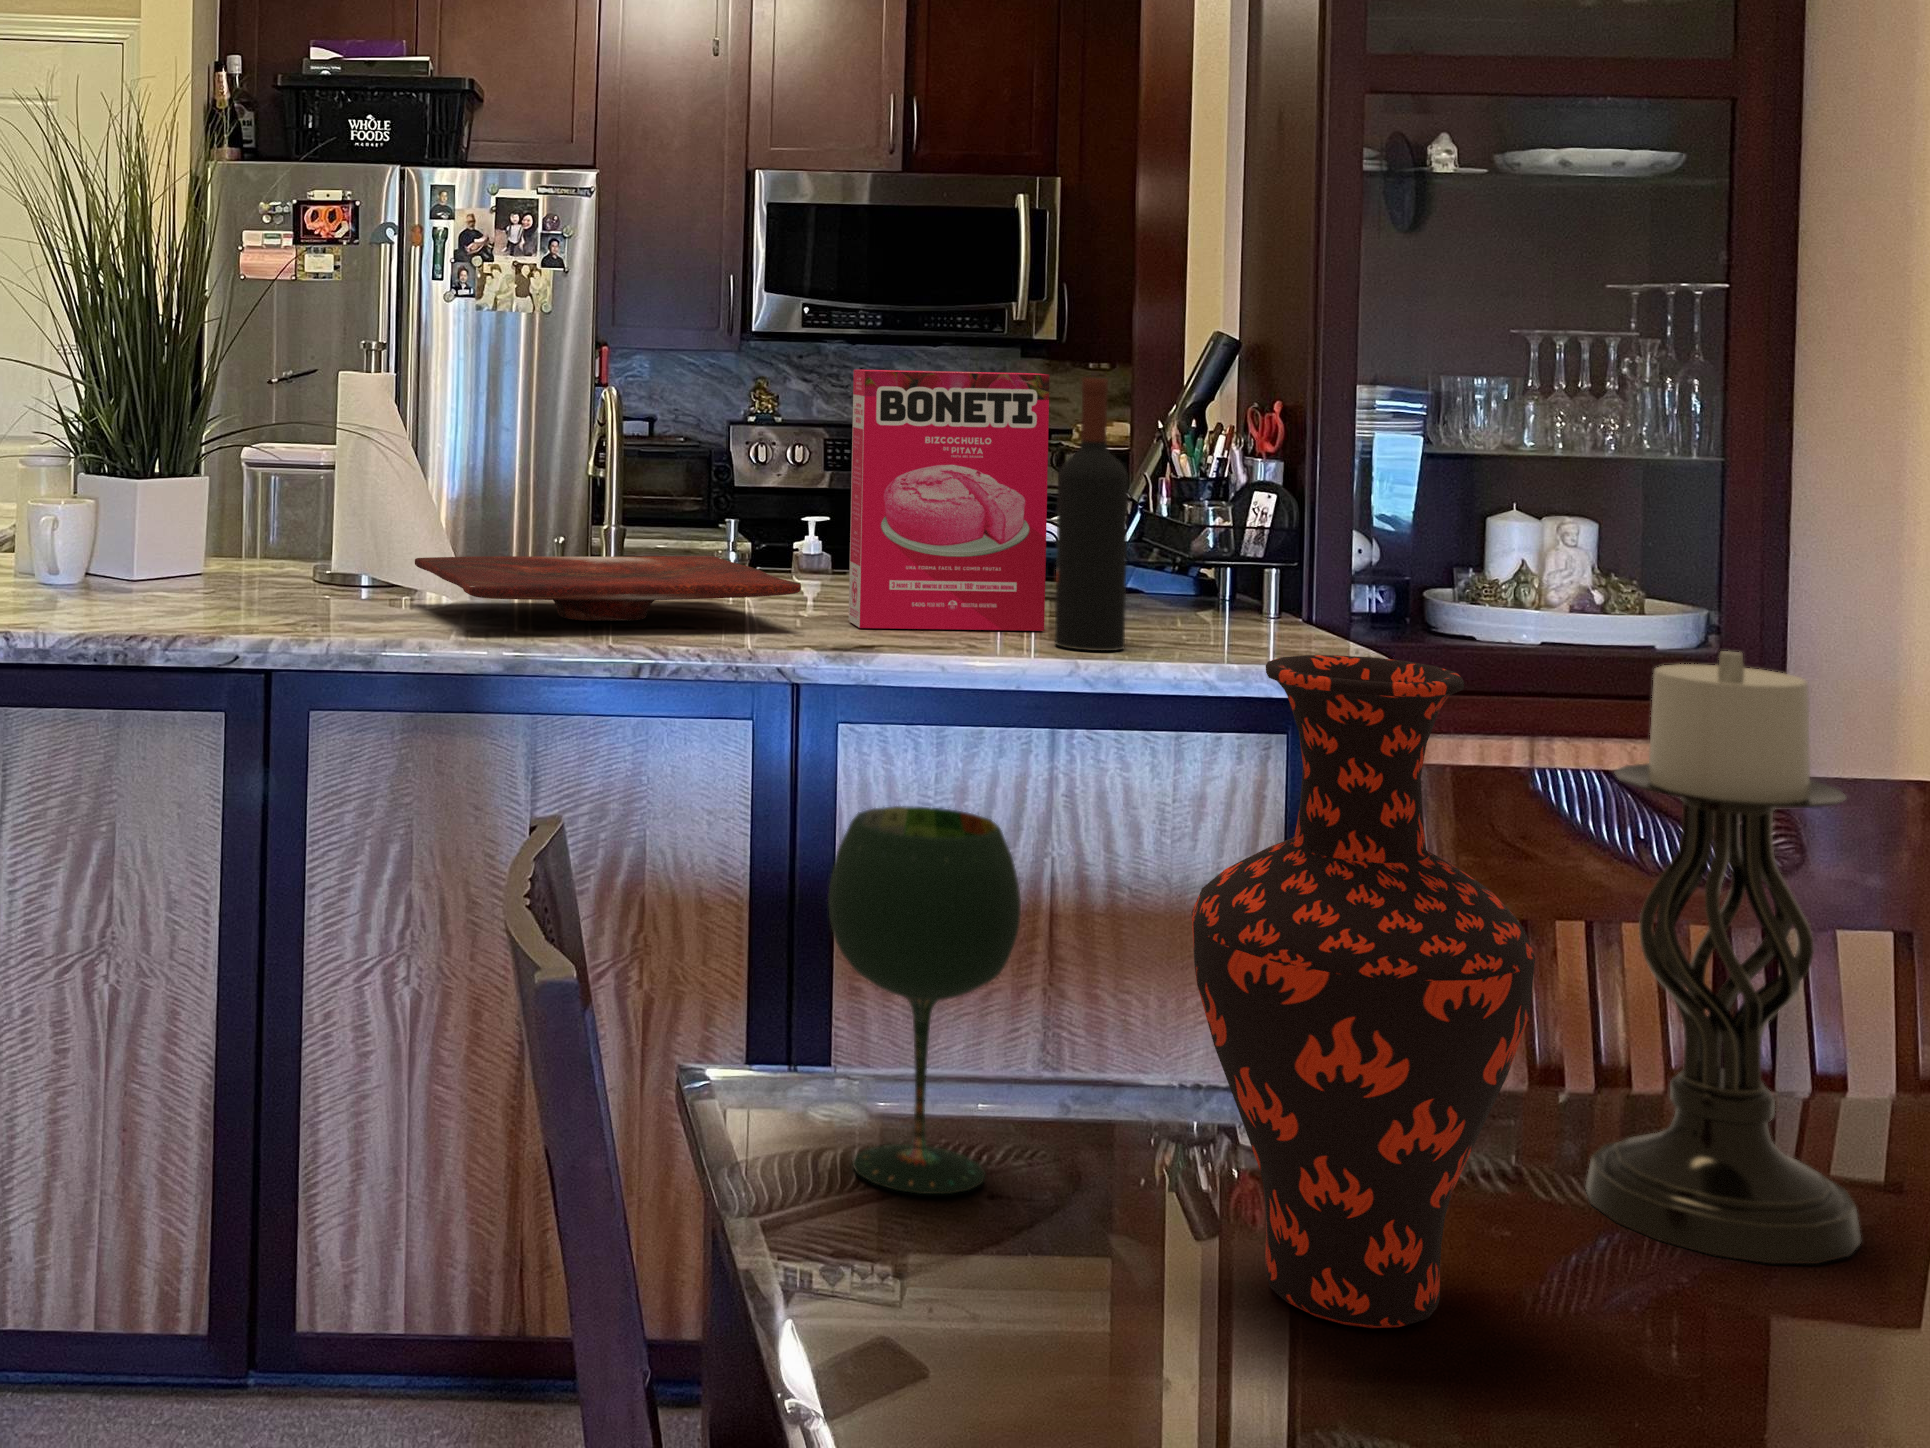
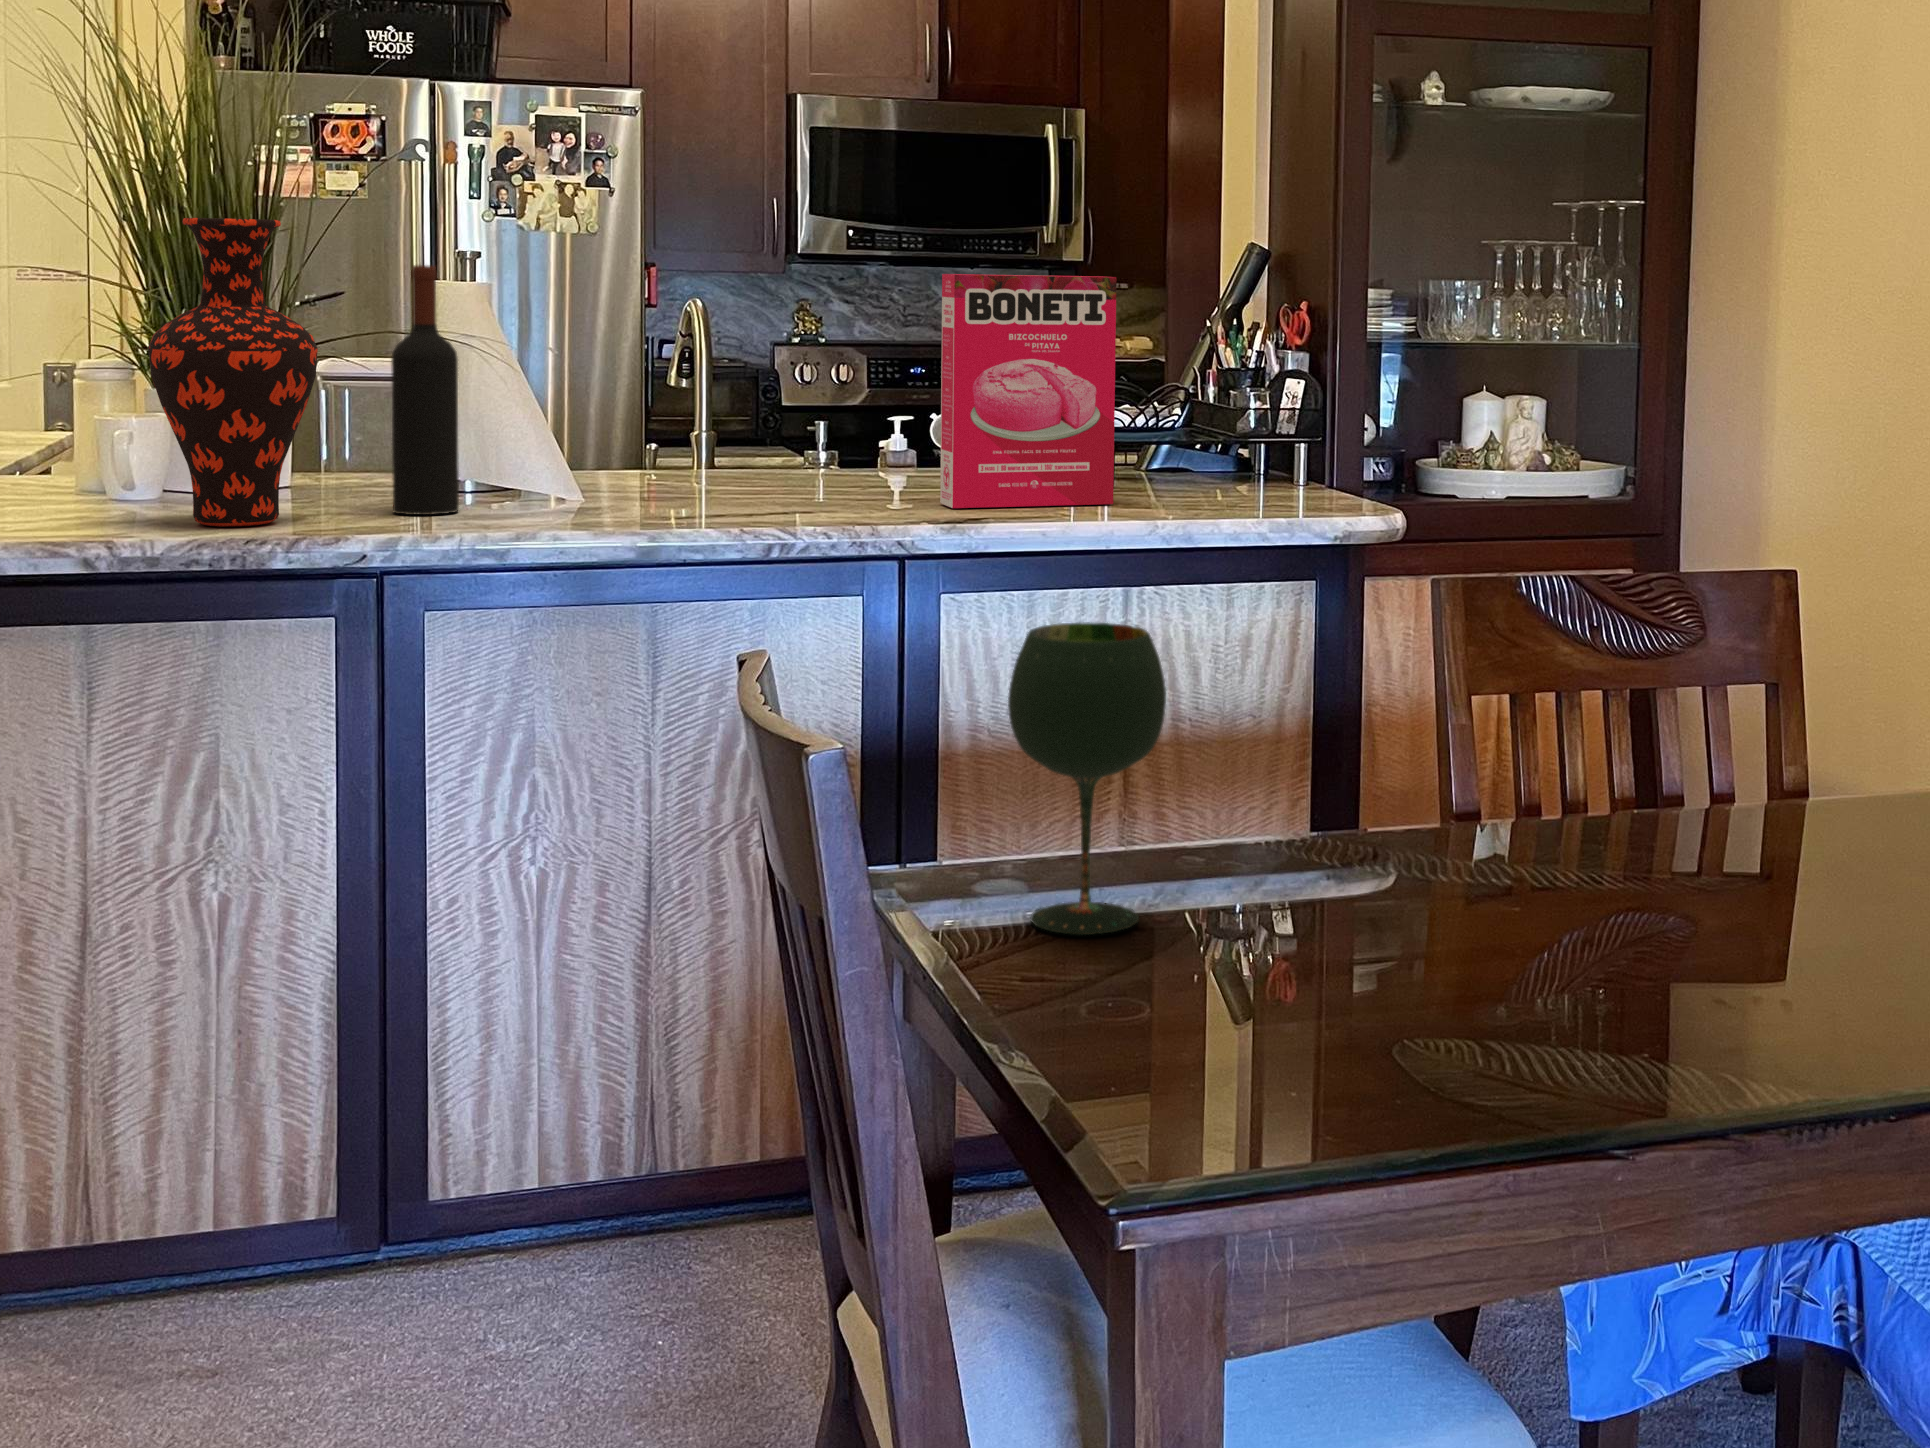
wine bottle: present [1055,377,1128,651] -> present [391,265,459,515]
cutting board: present [415,556,801,621] -> none [519,451,901,512]
candle holder: present [1586,651,1861,1264] -> none [1576,465,1762,913]
vase: present [1191,655,1535,1328] -> present [148,218,318,526]

